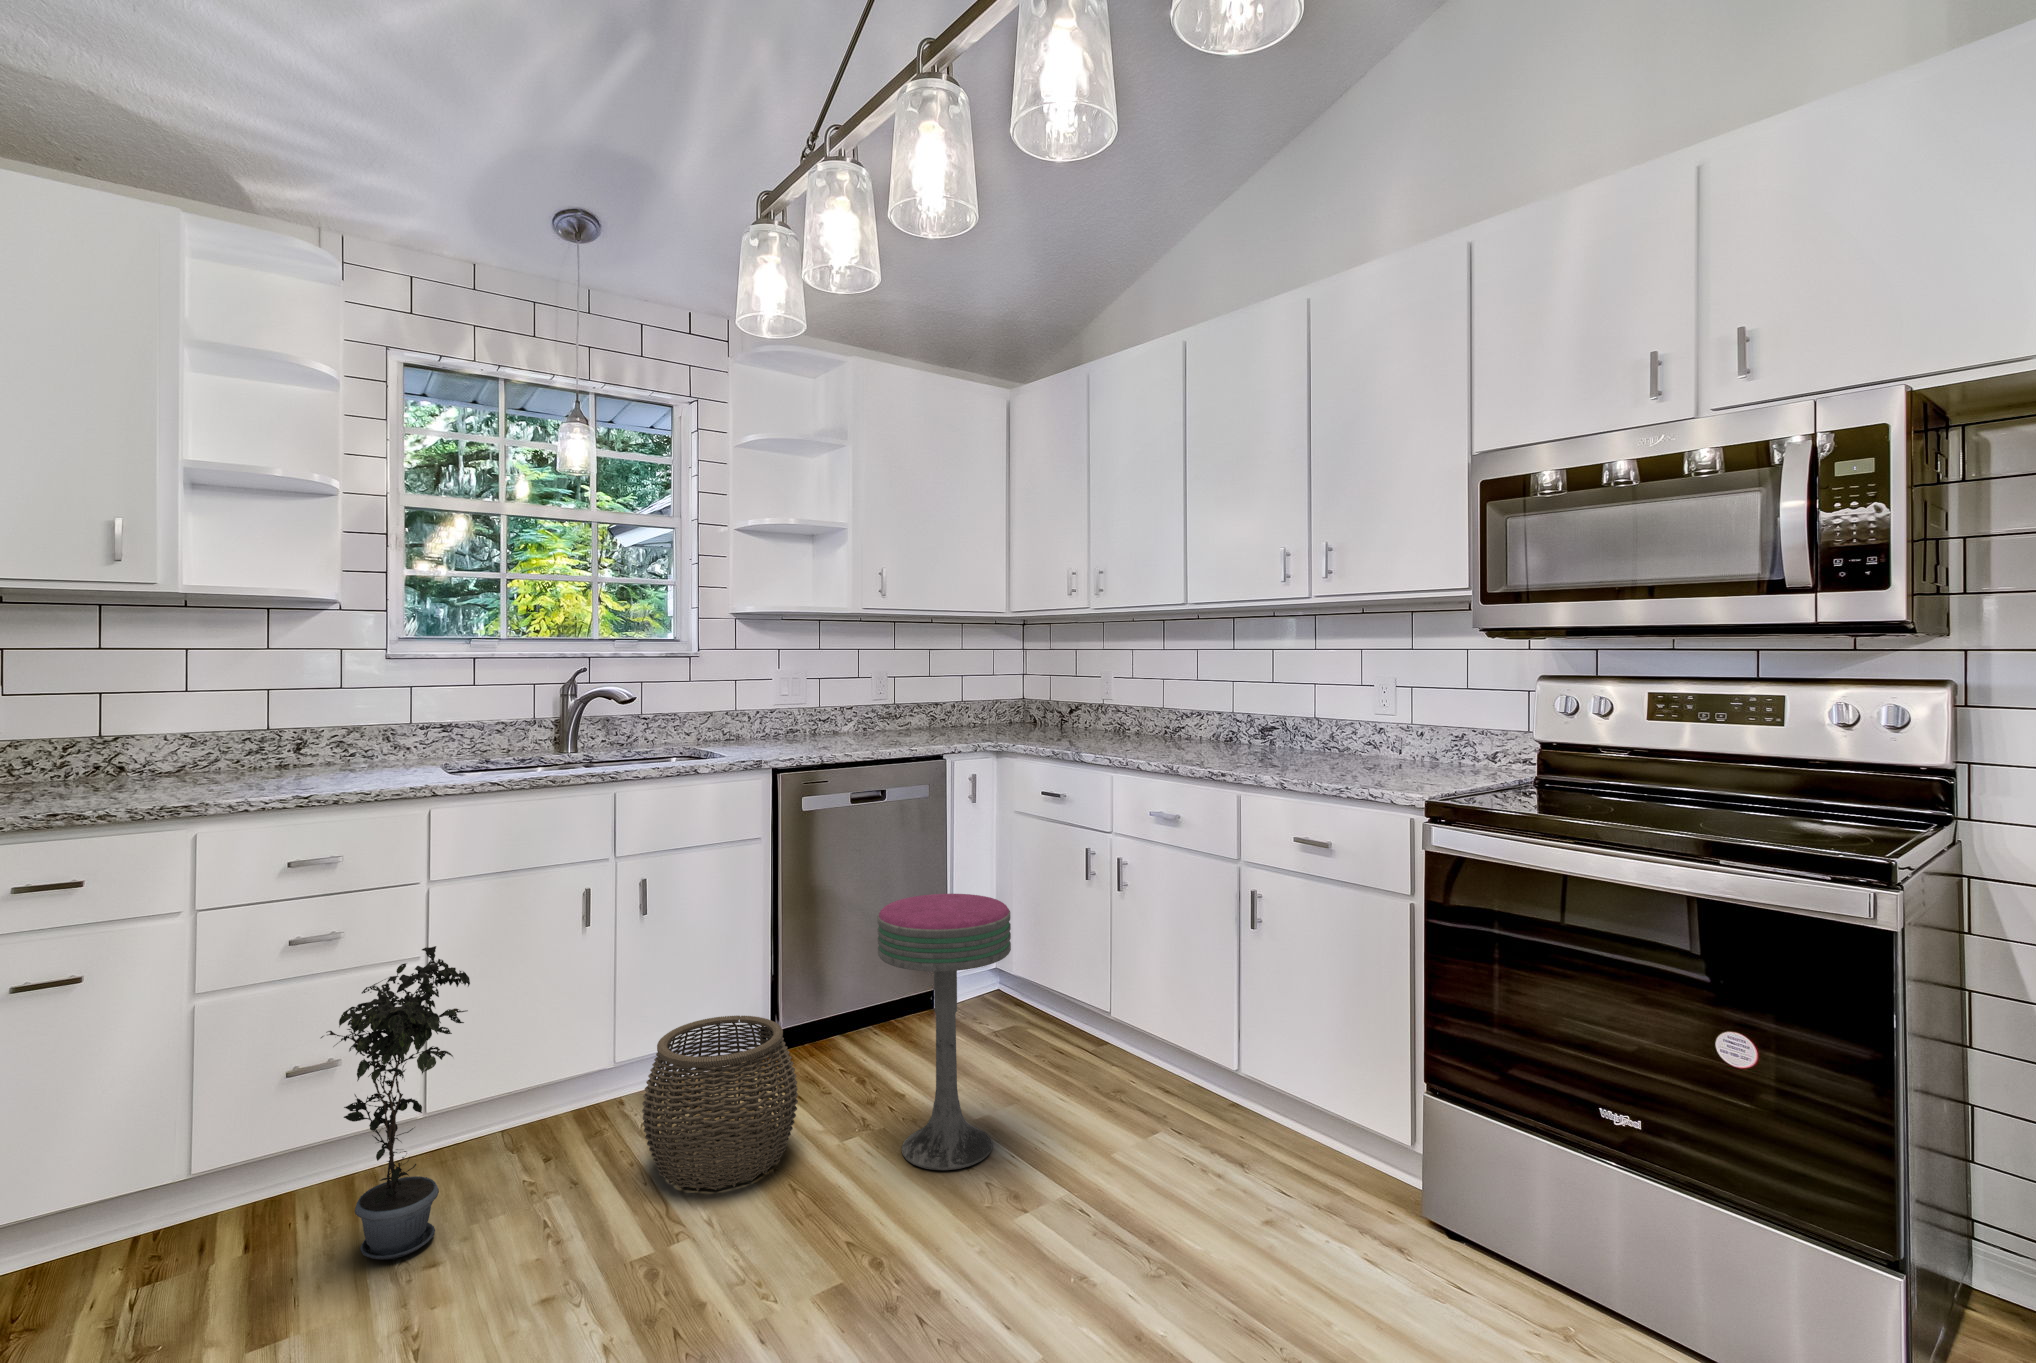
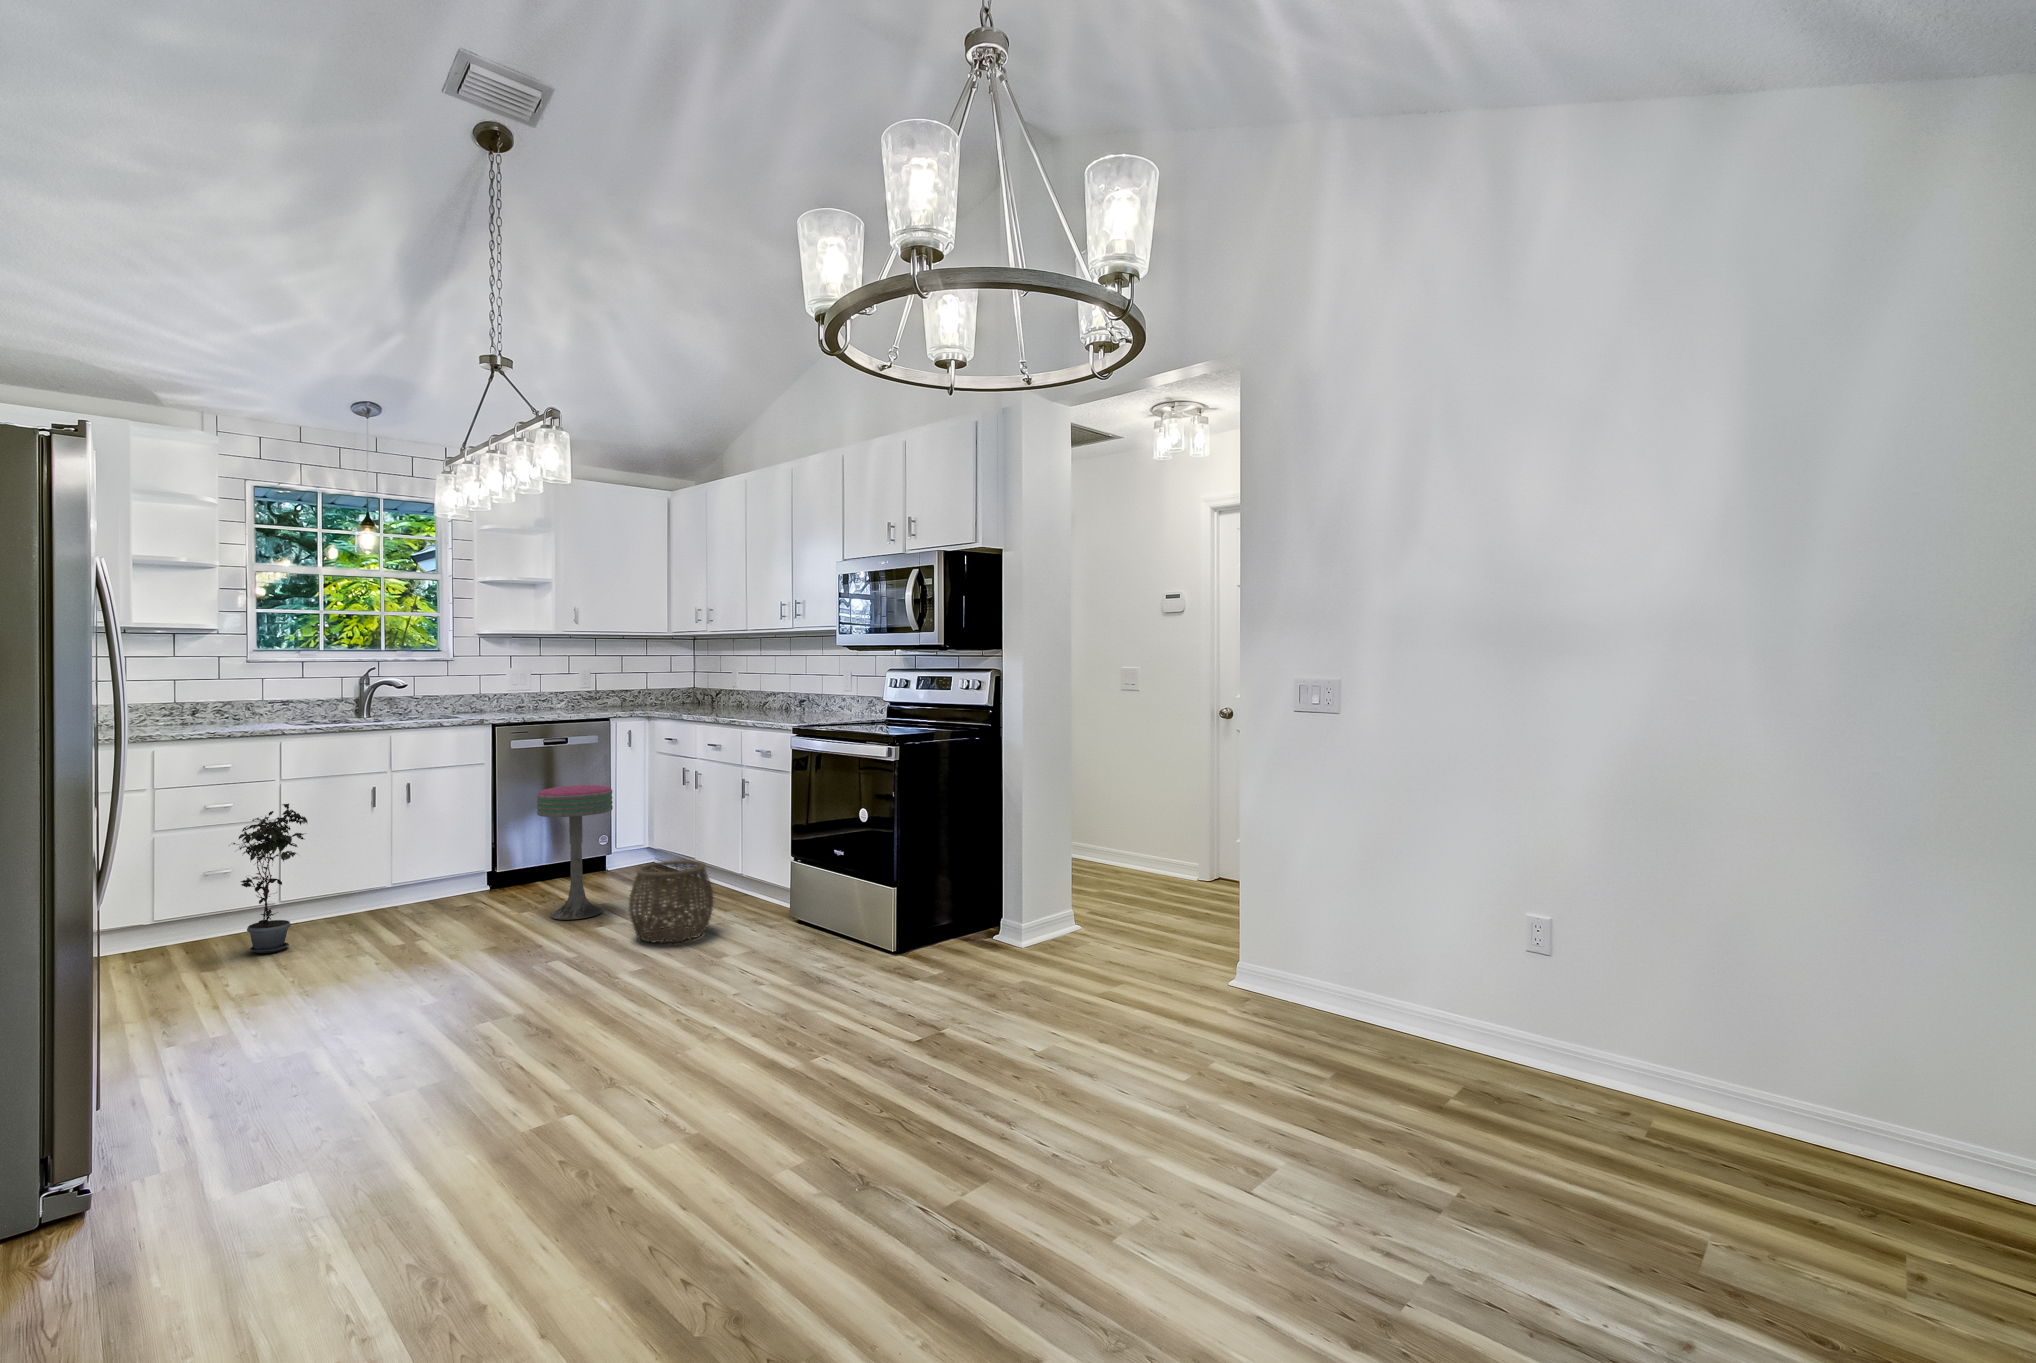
woven basket: present [642,1016,798,1190] -> present [628,860,714,943]

